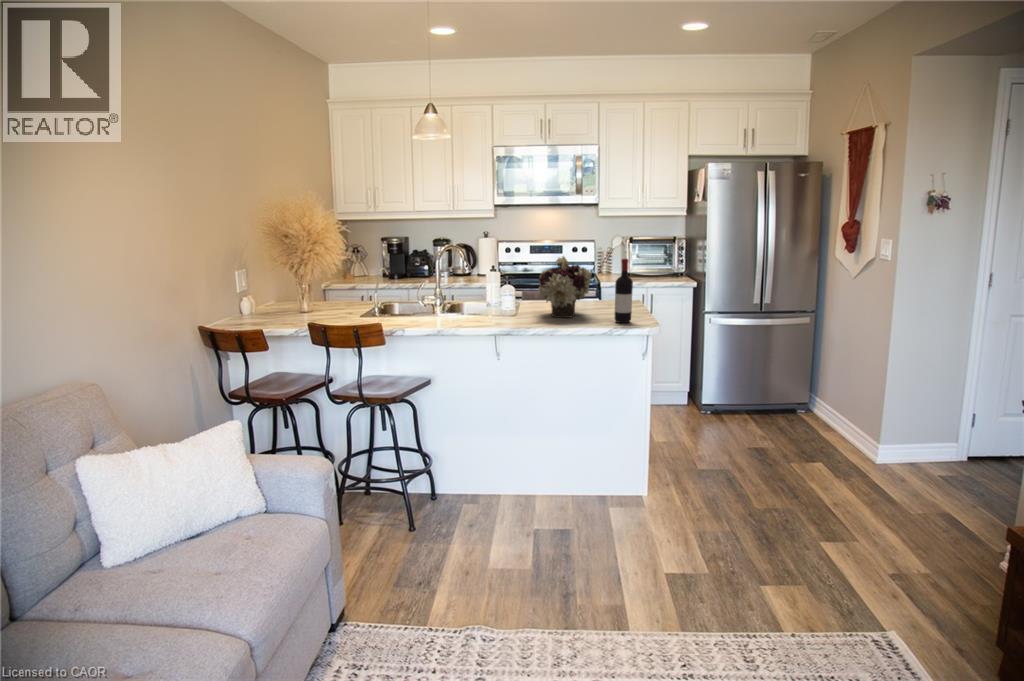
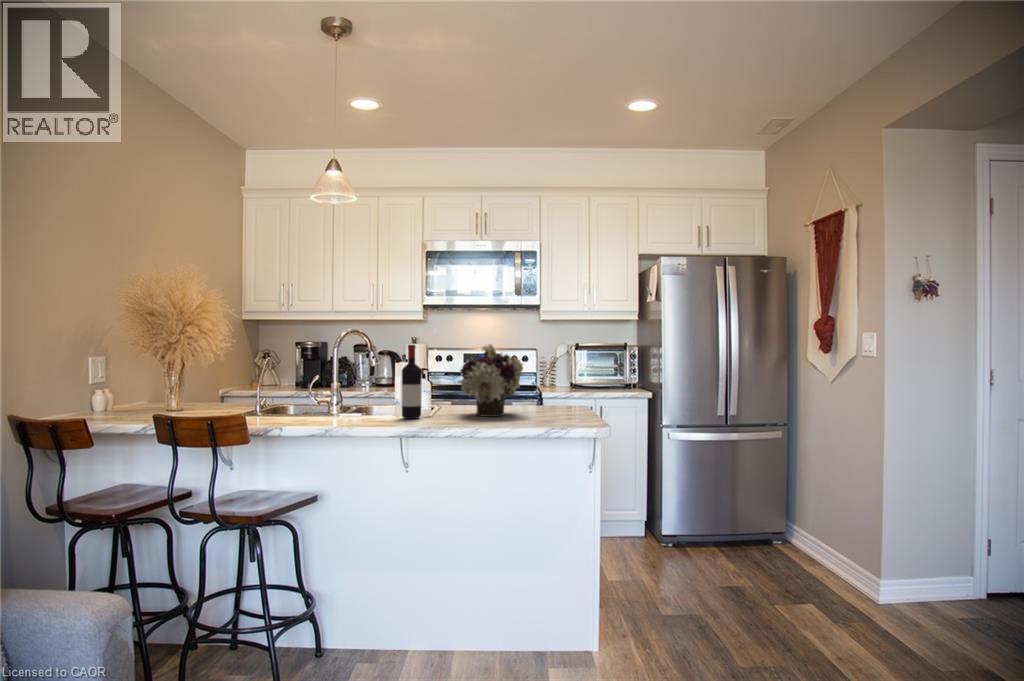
wine bottle: present [615,259,633,323] -> present [402,345,422,419]

